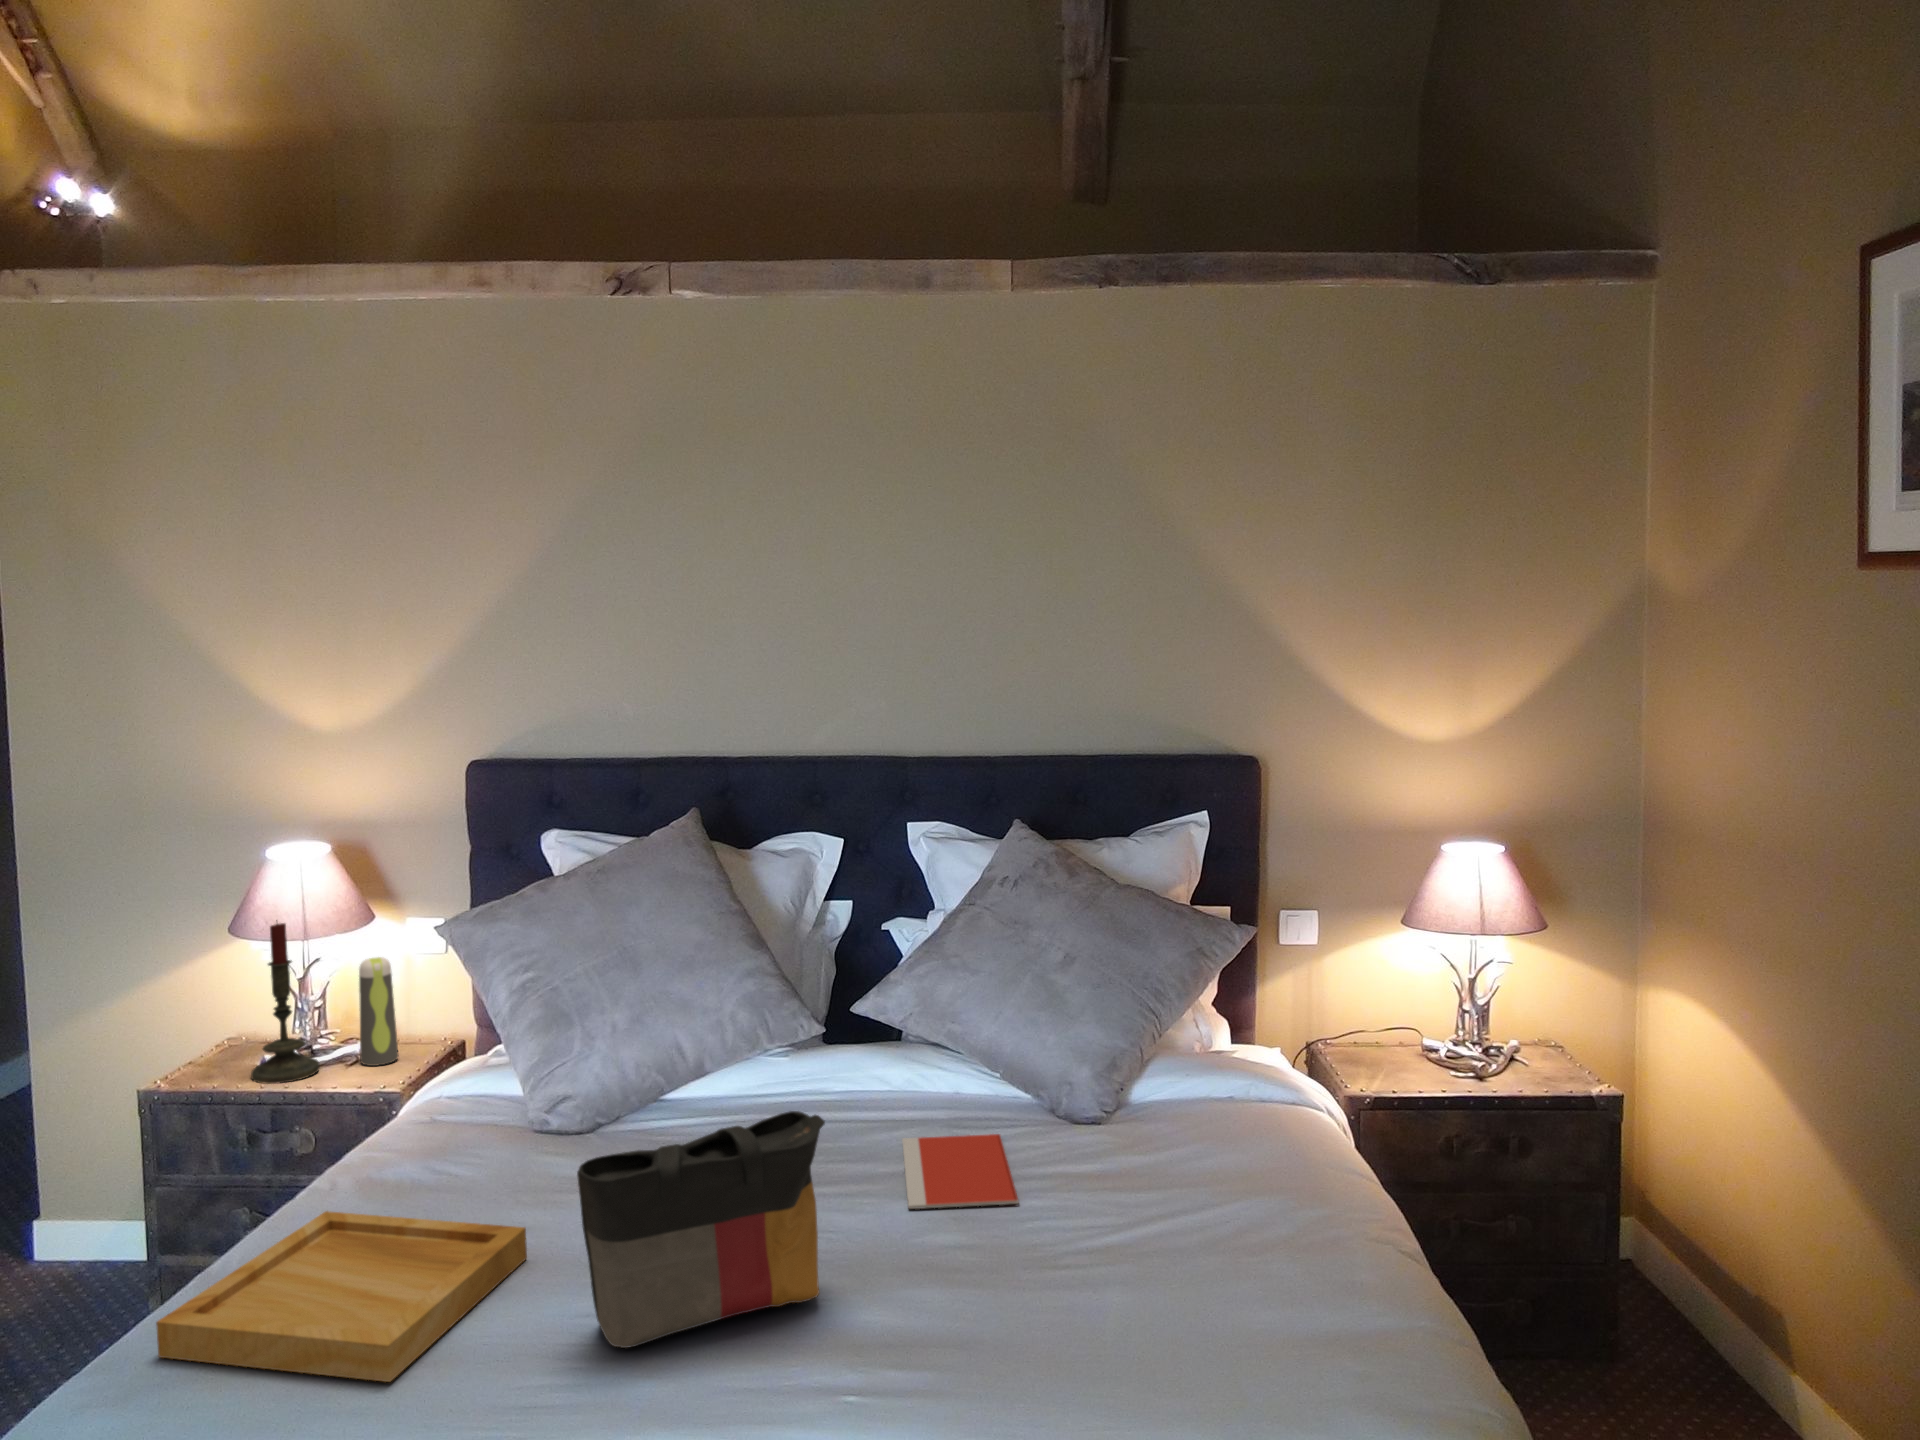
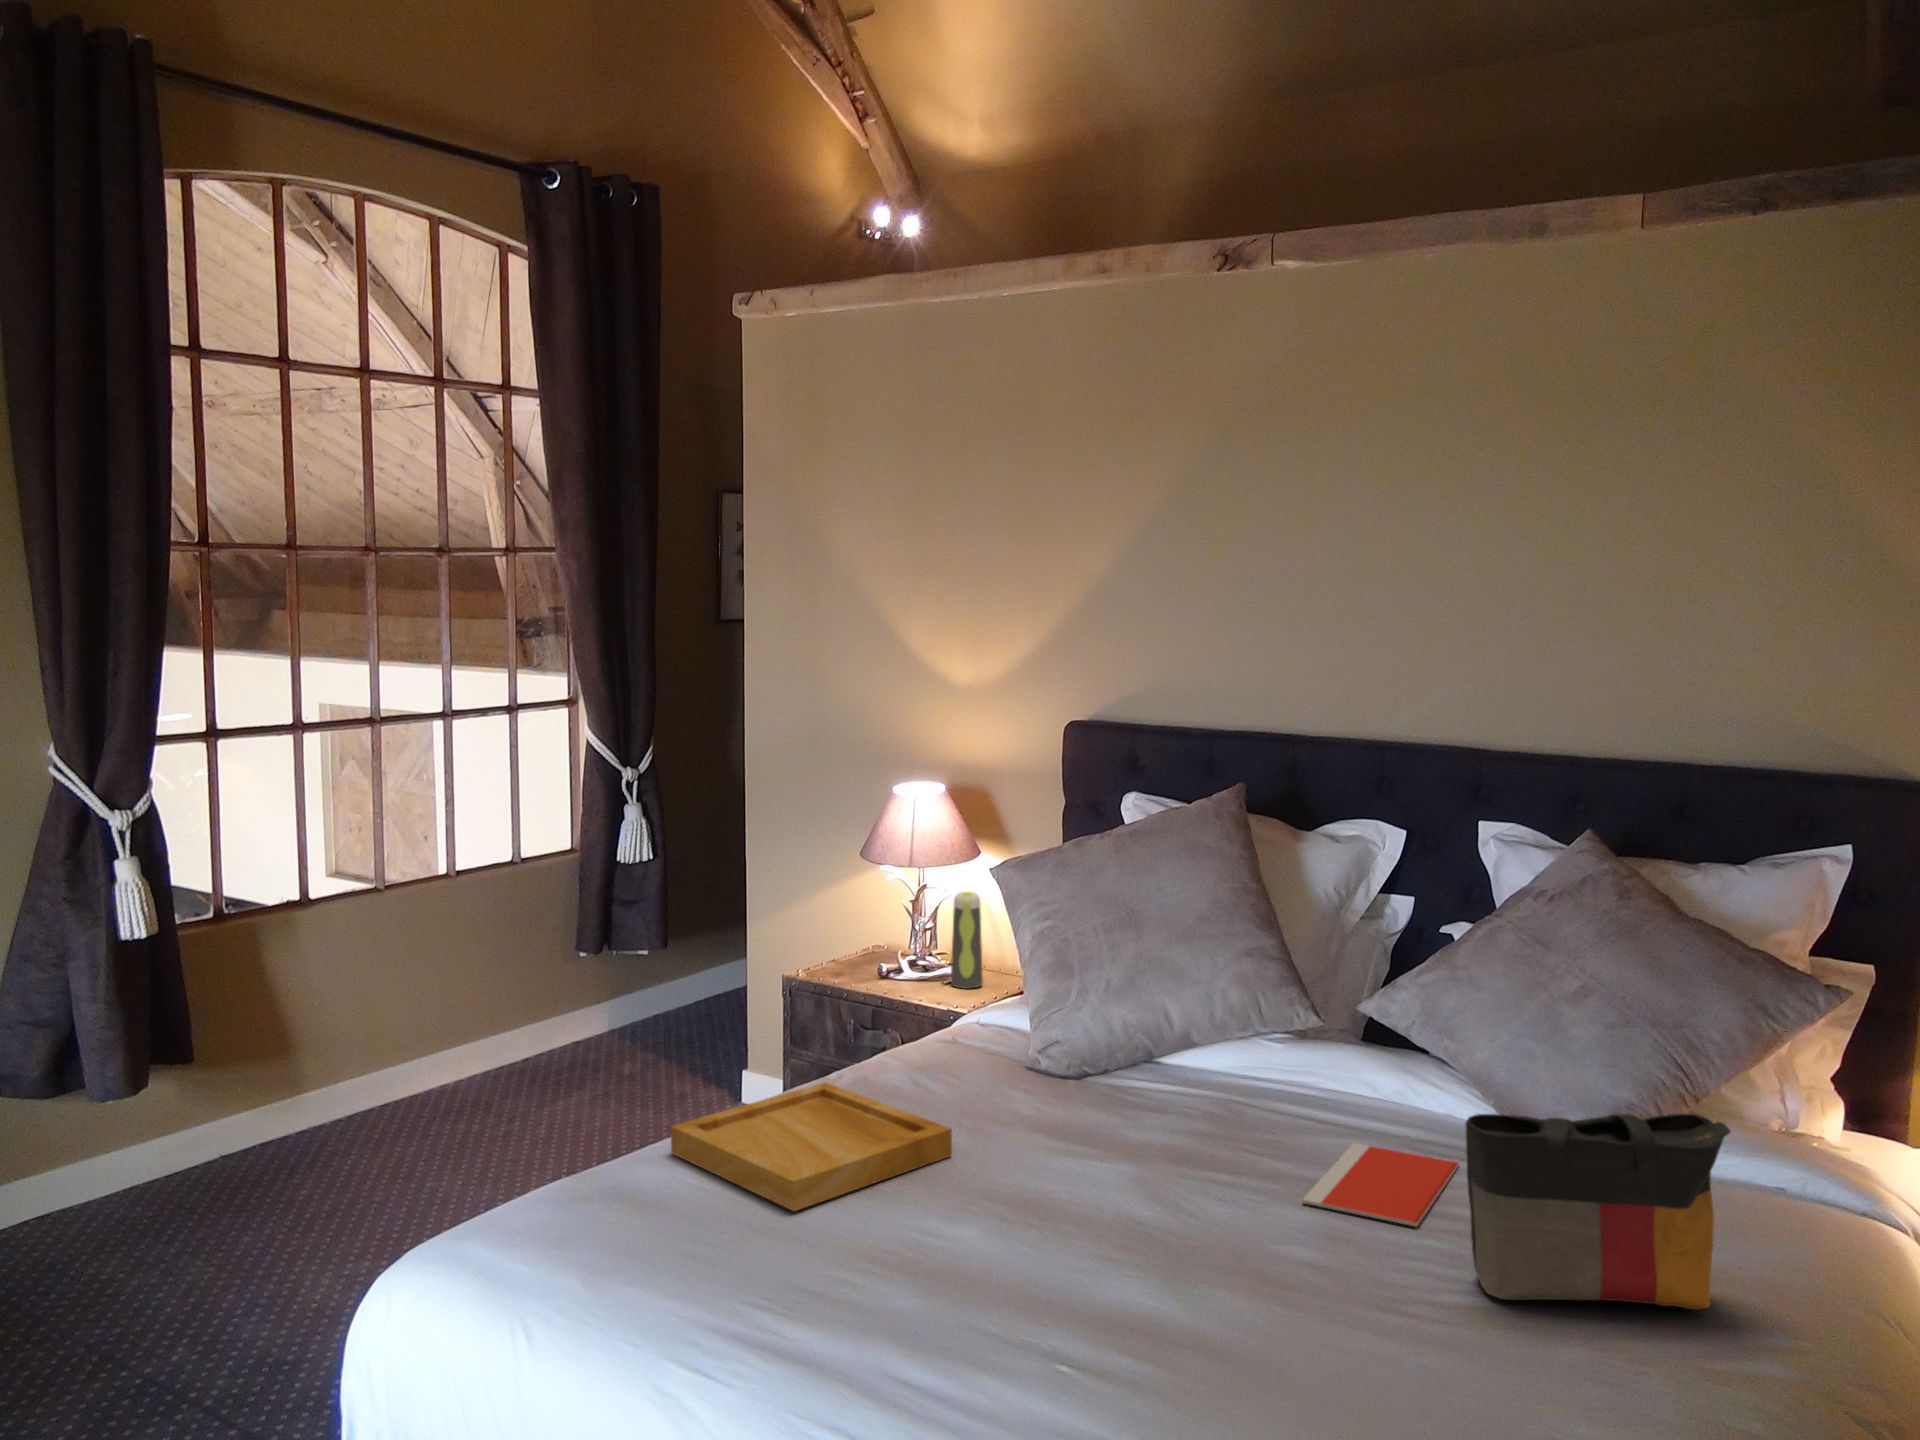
candle: present [251,920,320,1084] -> none [865,846,917,988]
tote bag: present [577,1111,825,1348] -> present [1465,1113,1730,1310]

